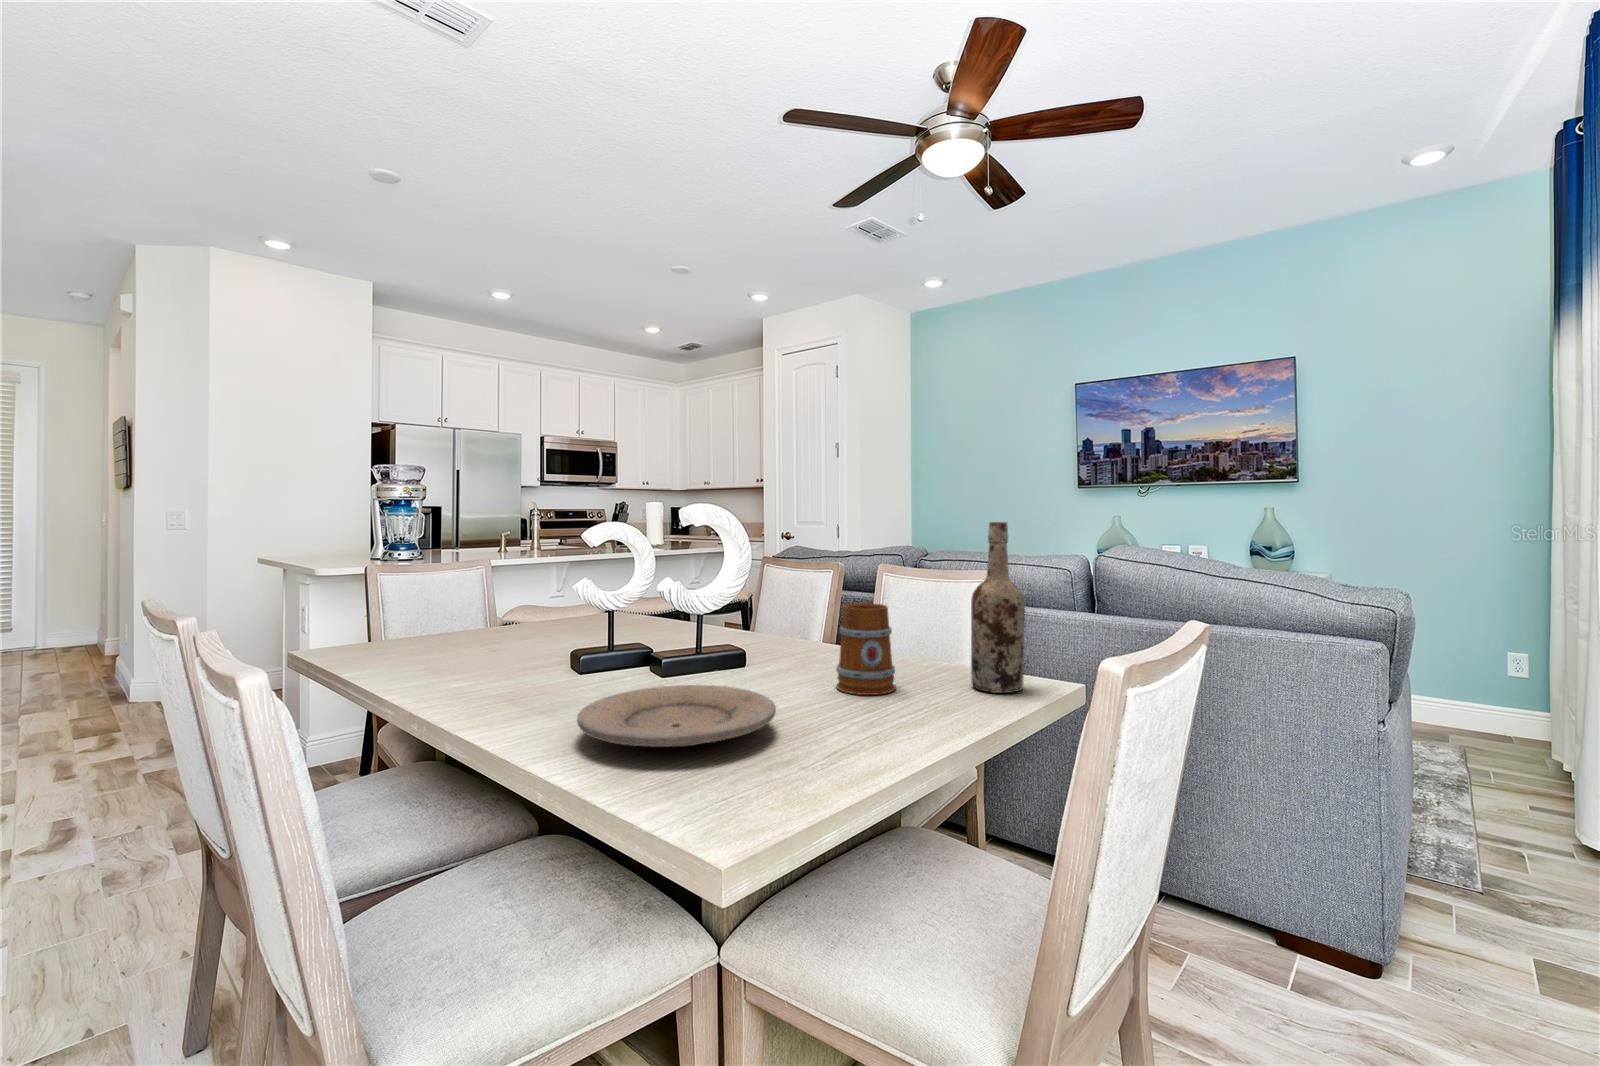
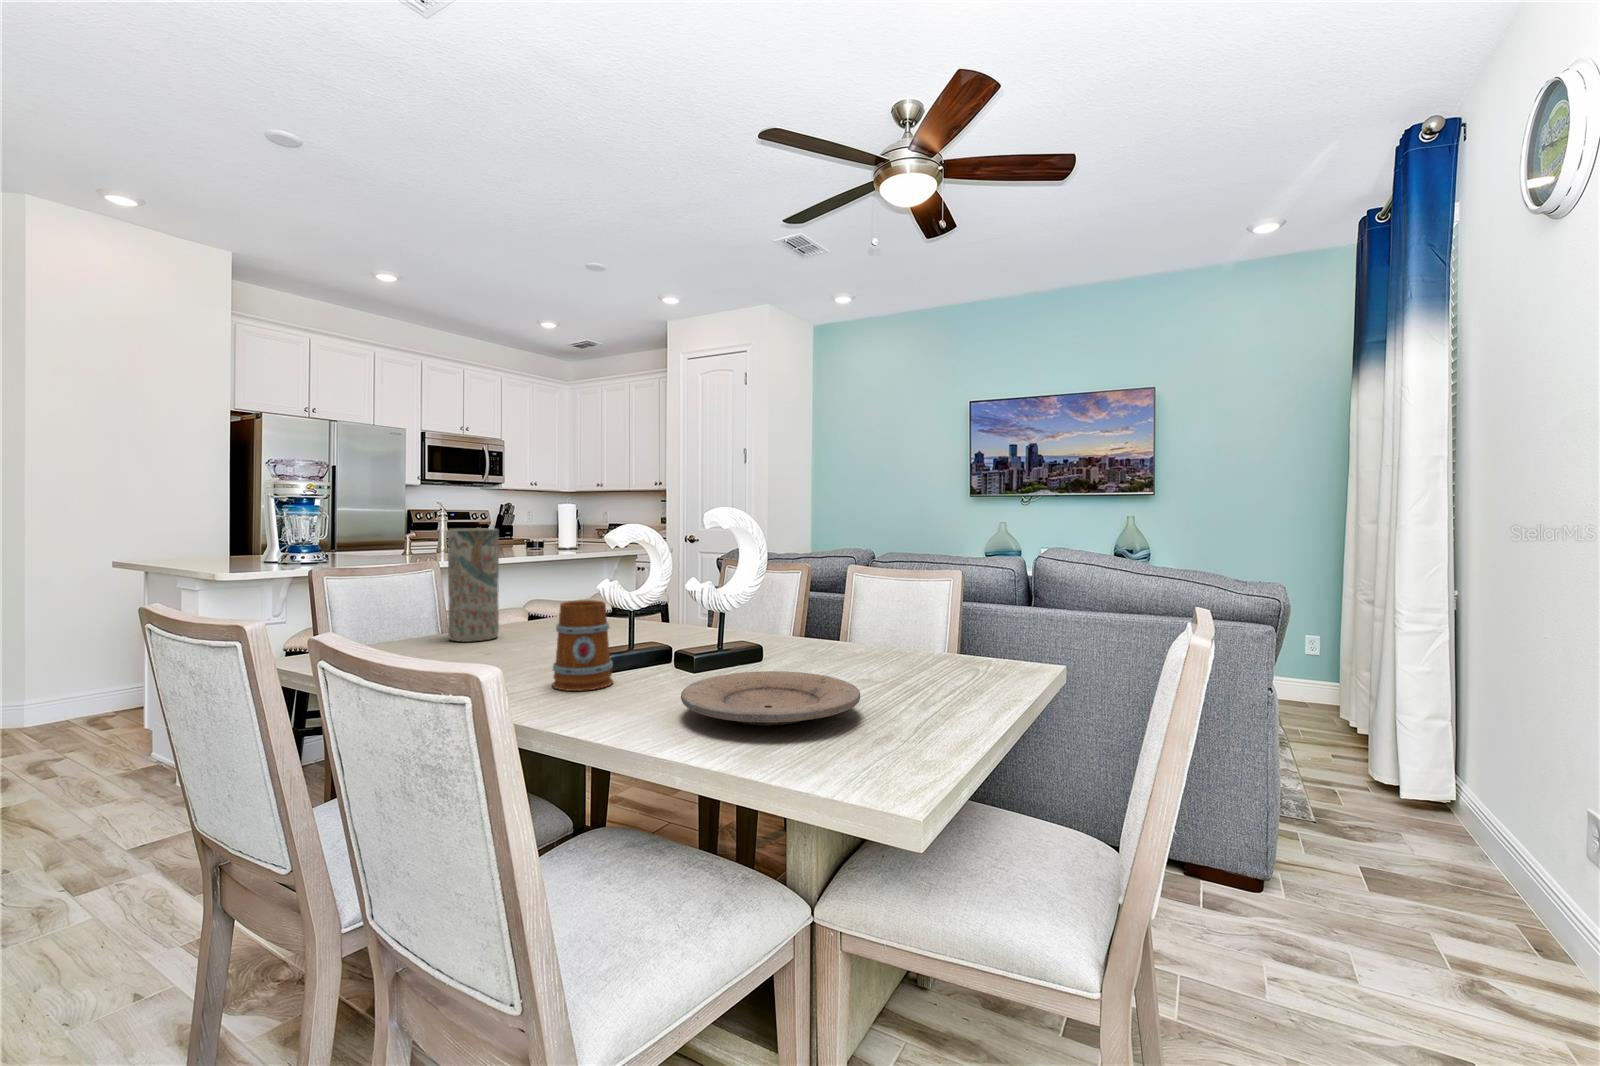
wine bottle: present [971,522,1025,693] -> none [979,524,1026,671]
vase: none [464,531,513,641] -> present [448,528,499,642]
mug: present [836,603,896,695] -> present [552,600,613,691]

